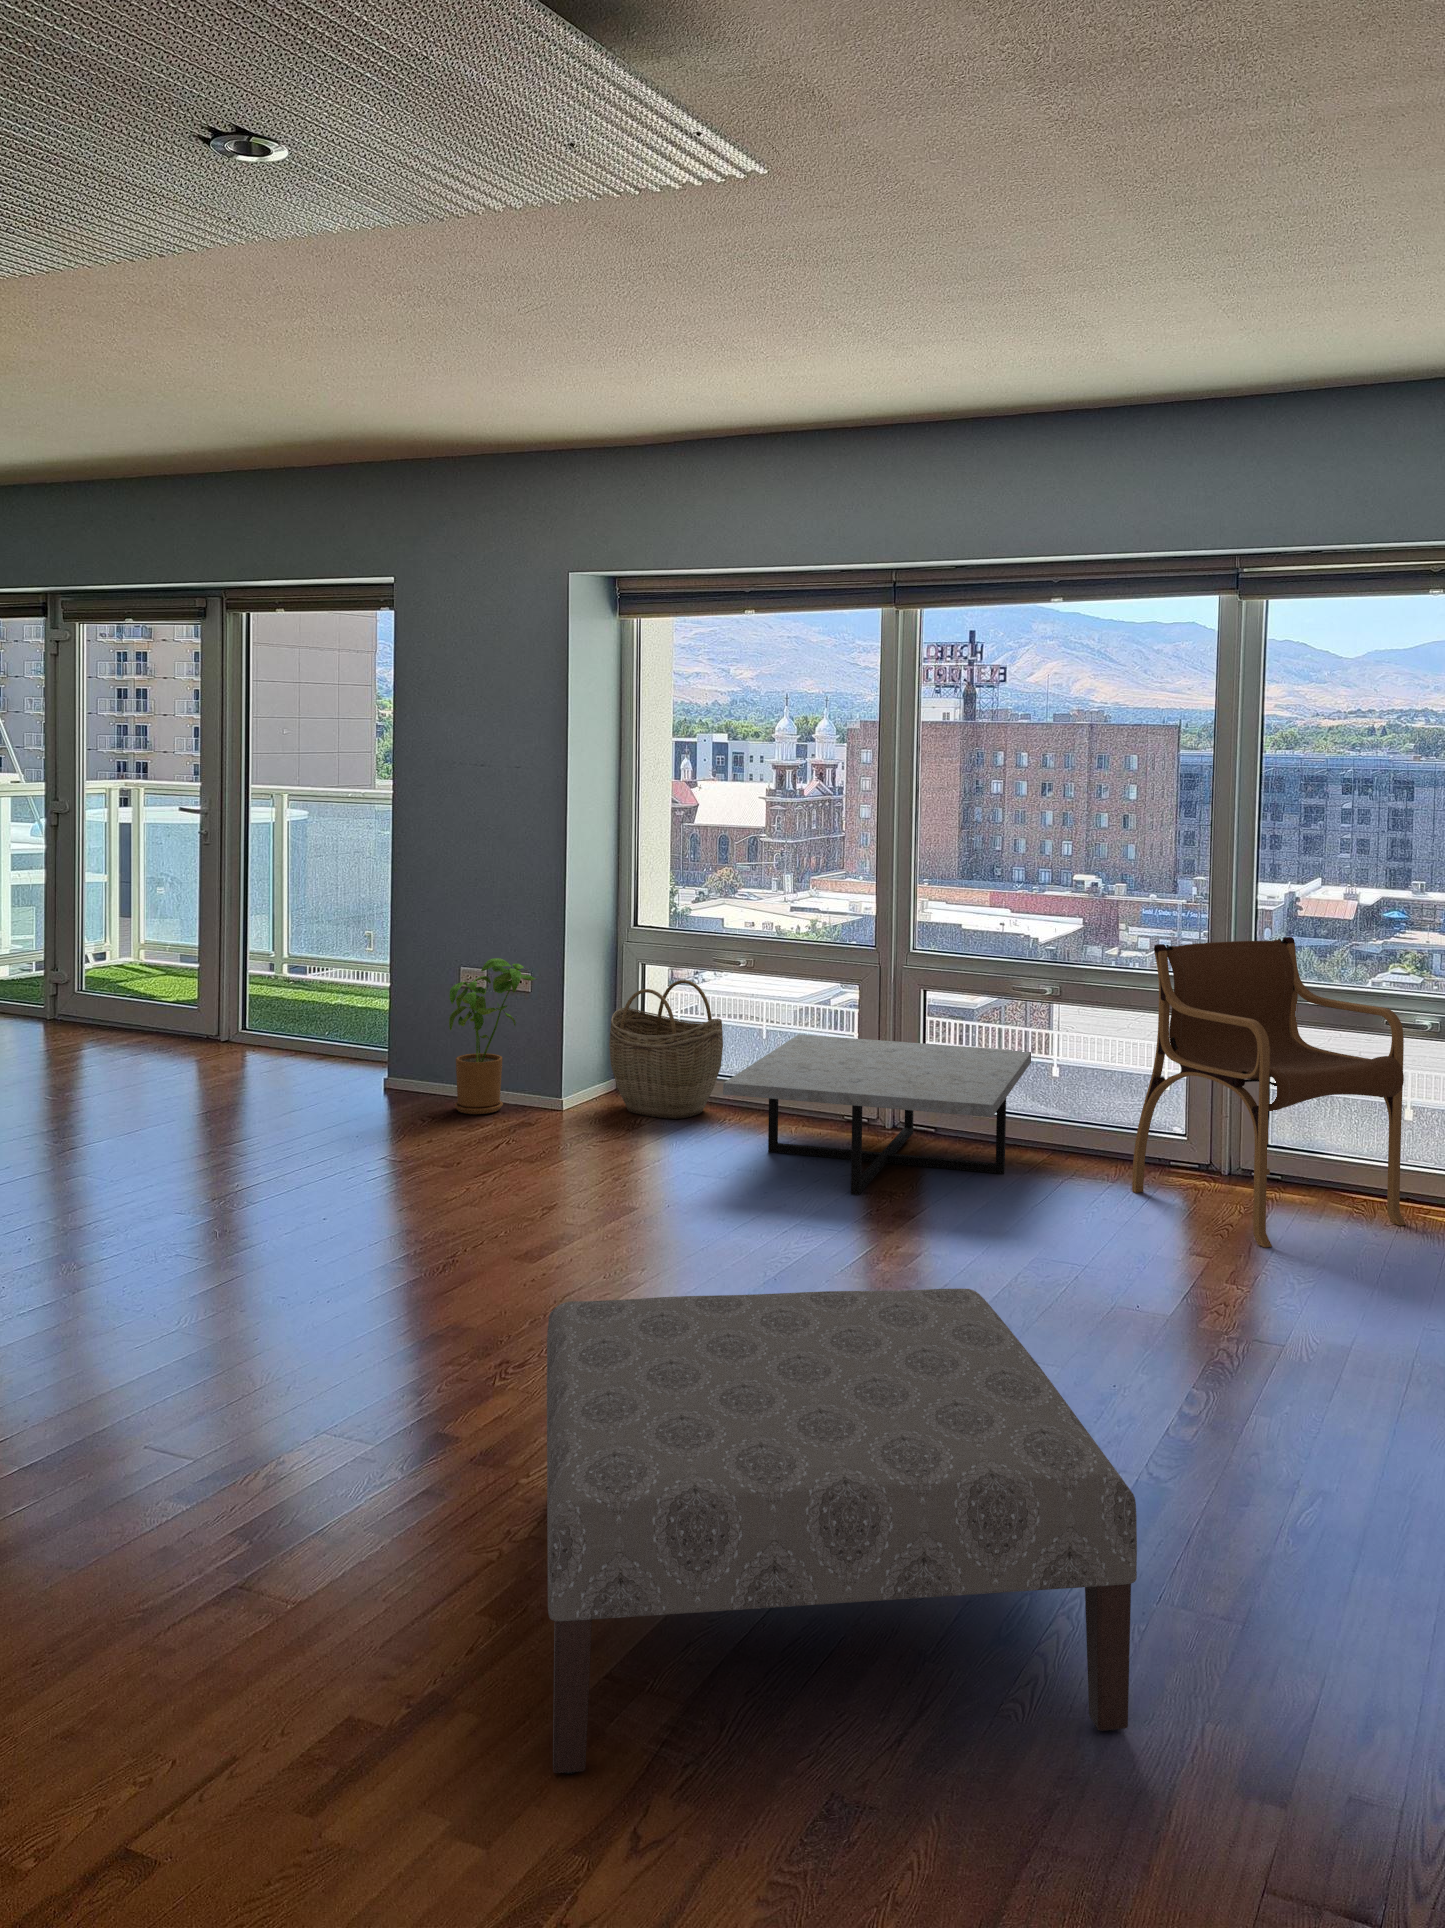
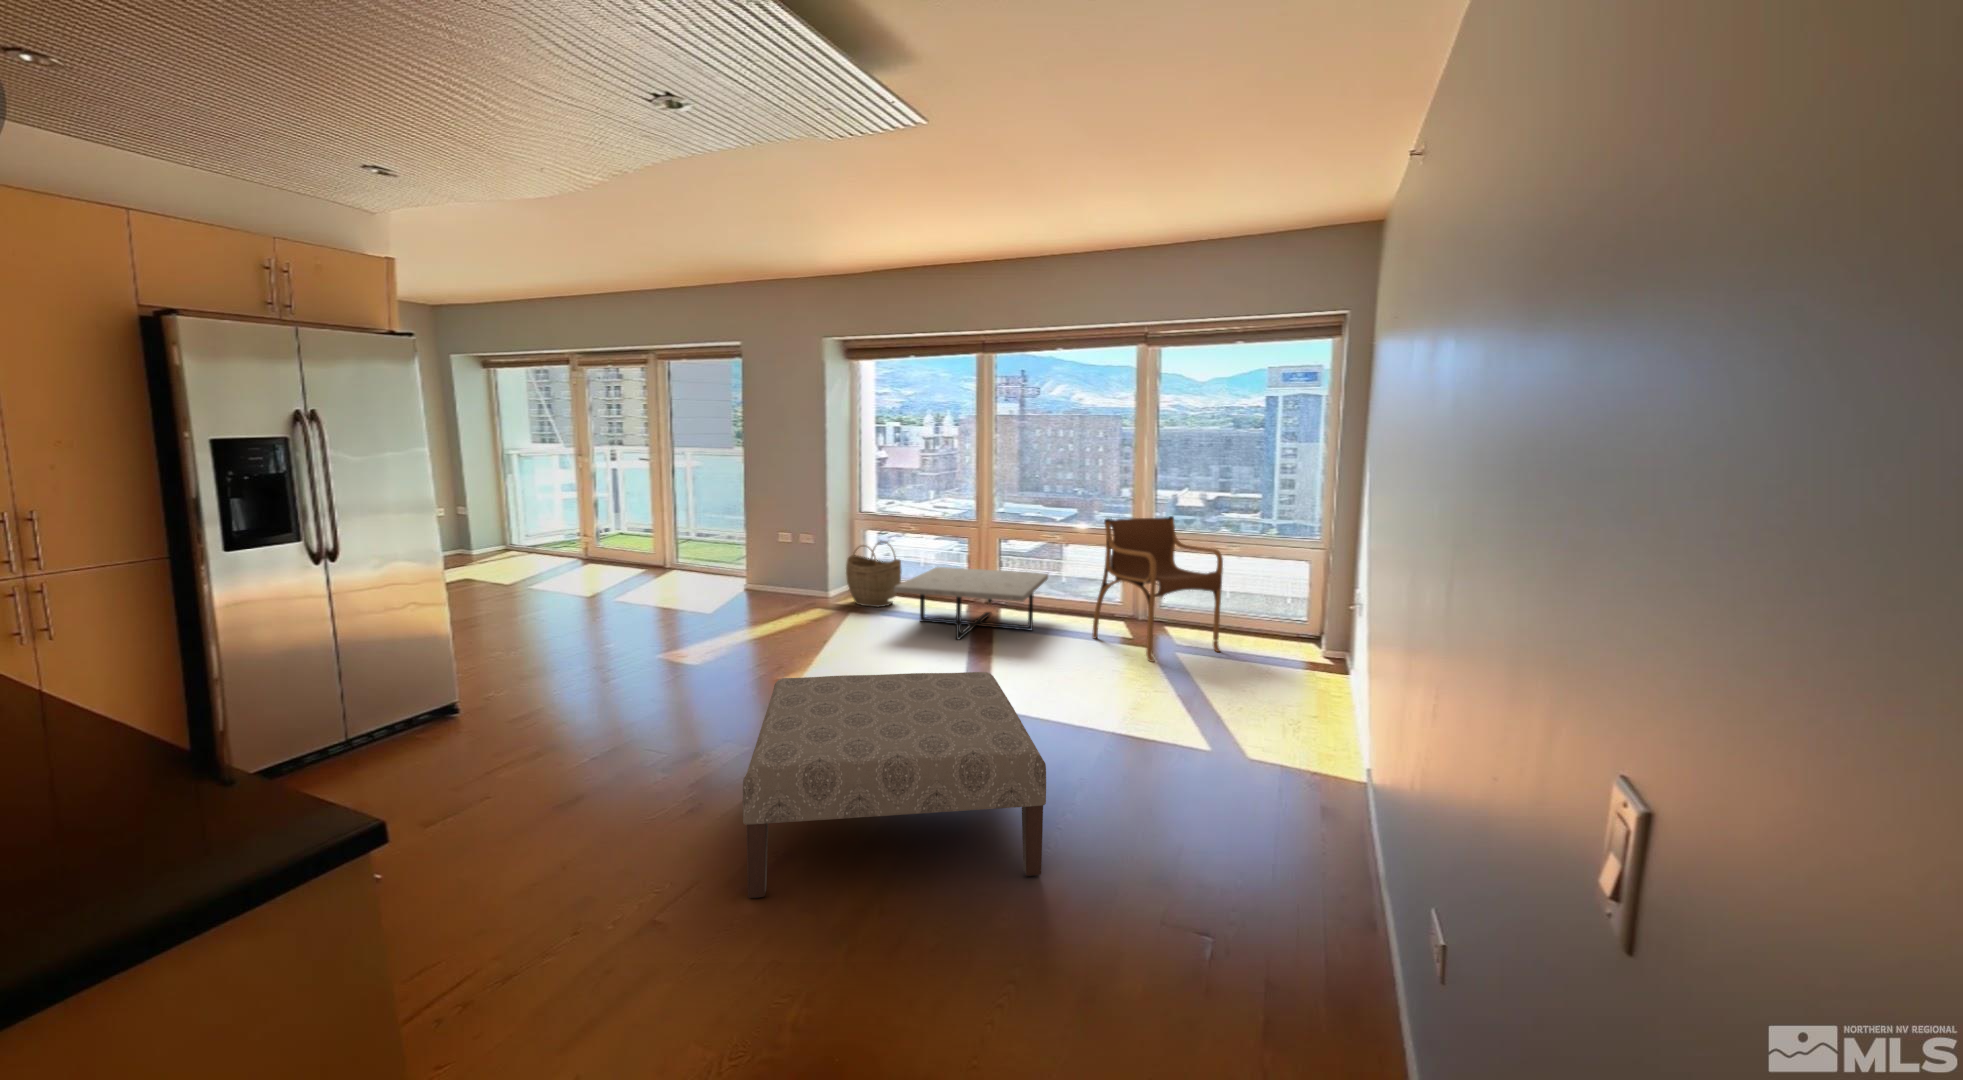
house plant: present [449,958,537,1114] -> none [767,530,810,605]

